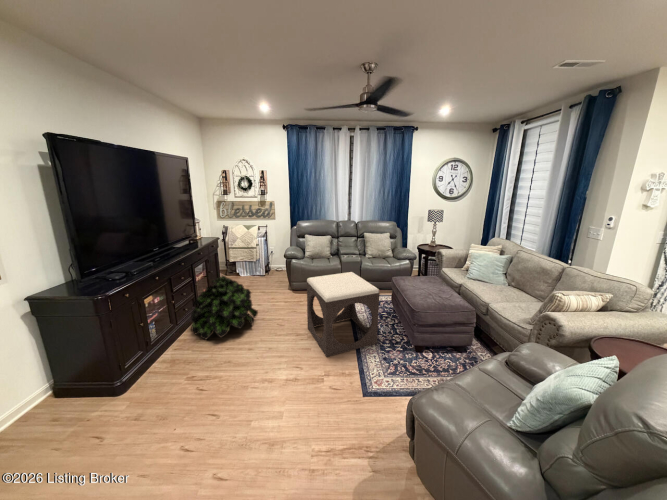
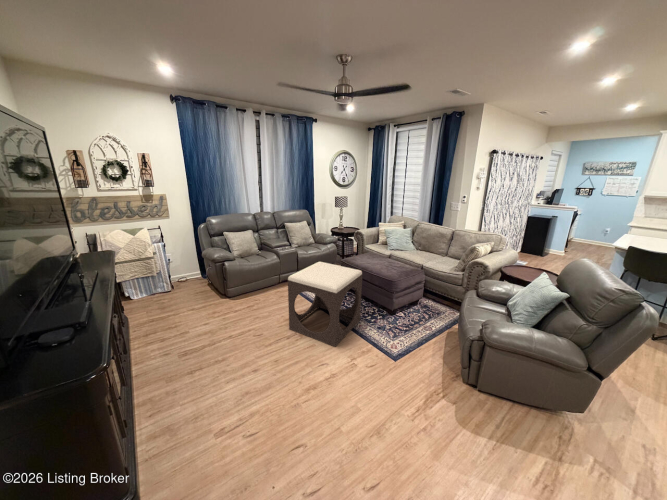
potted plant: present [191,276,258,339] -> none [131,298,231,389]

